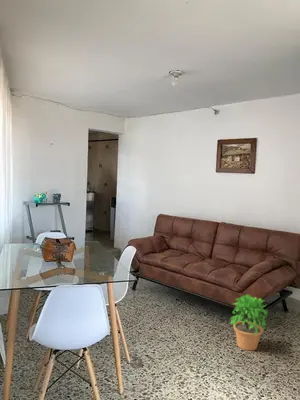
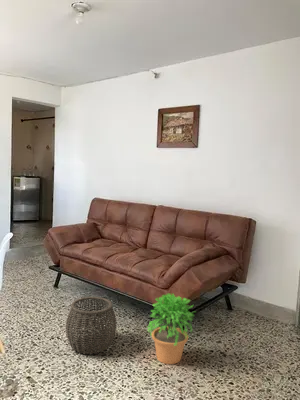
woven basket: none [164,296,203,341] -> present [66,297,117,354]

